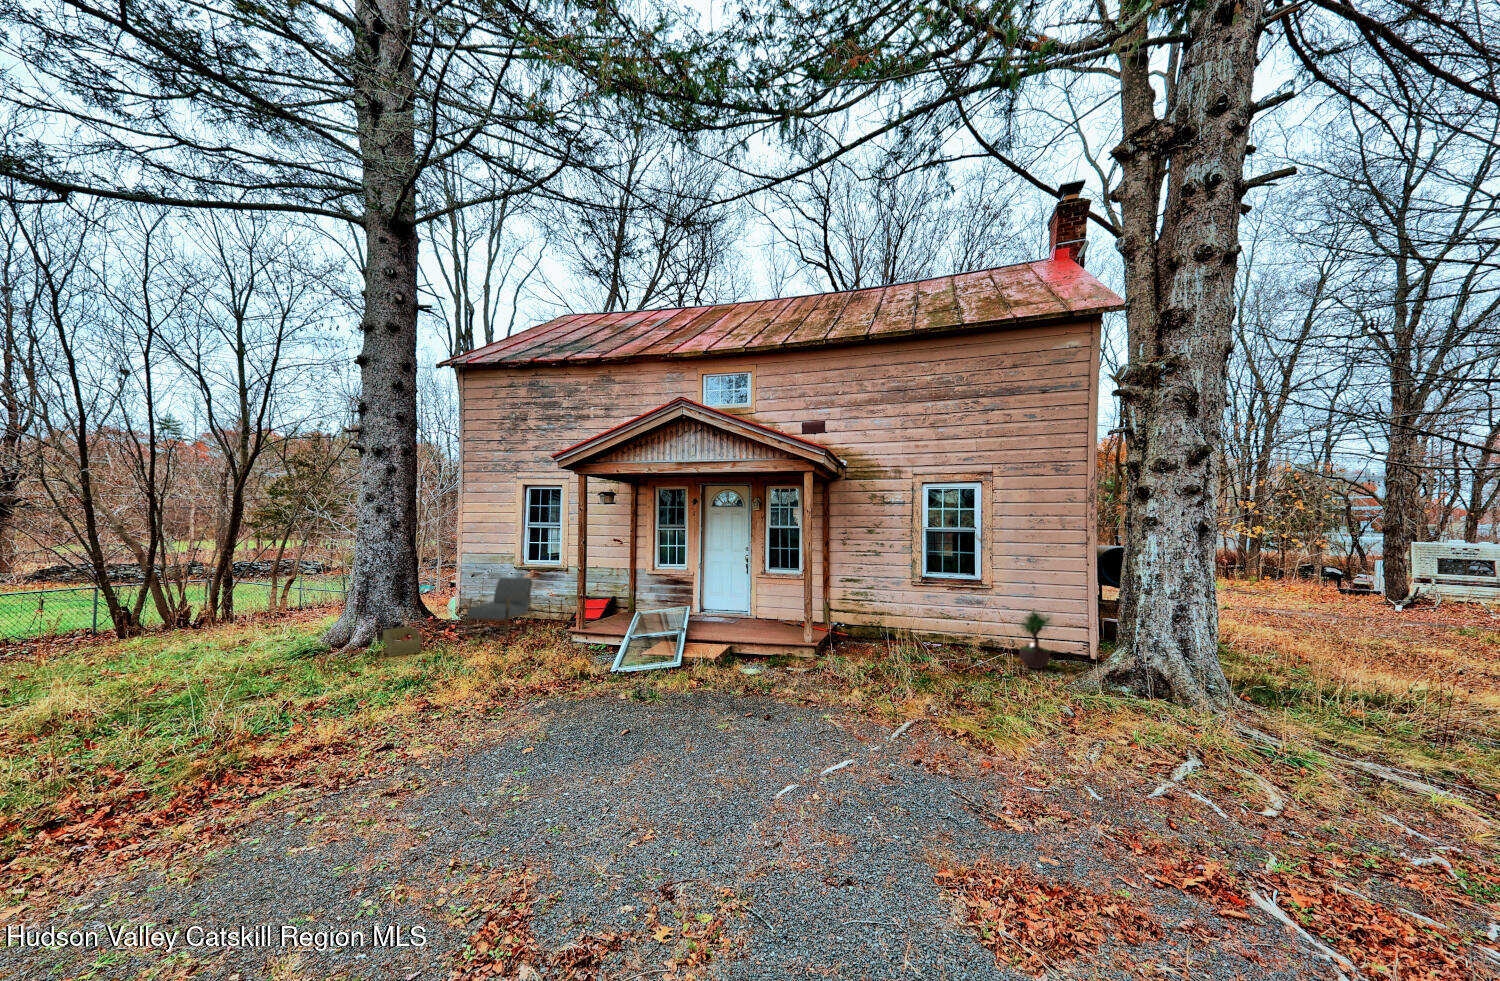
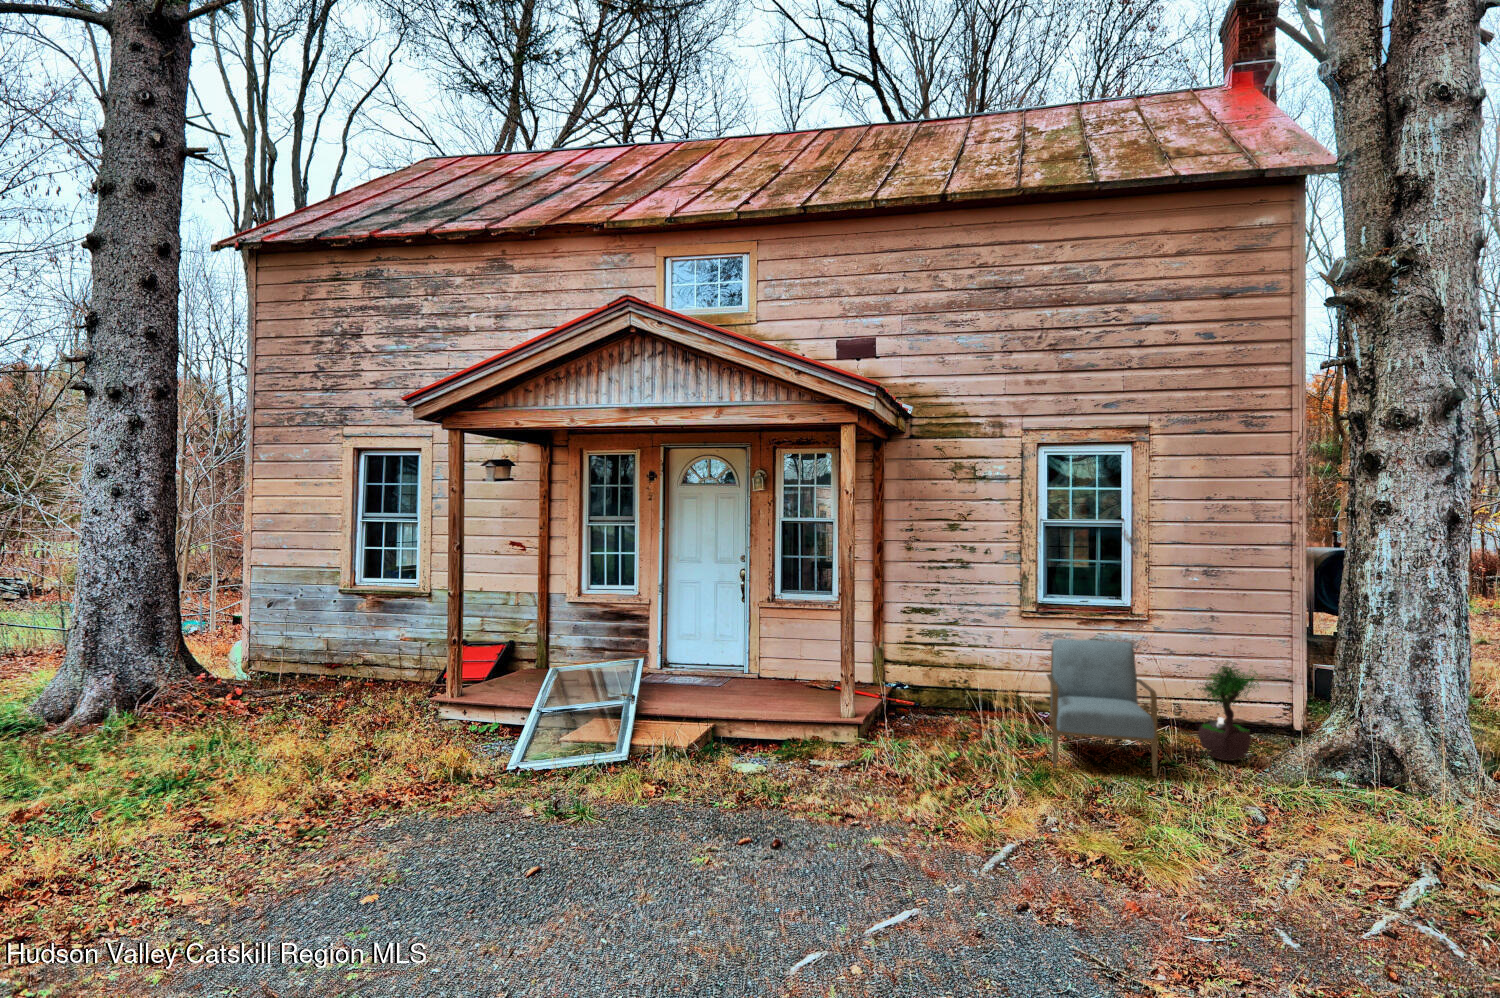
chair: present [466,577,532,636] -> present [1047,639,1158,776]
storage bin: present [383,627,421,656] -> none [116,690,183,743]

